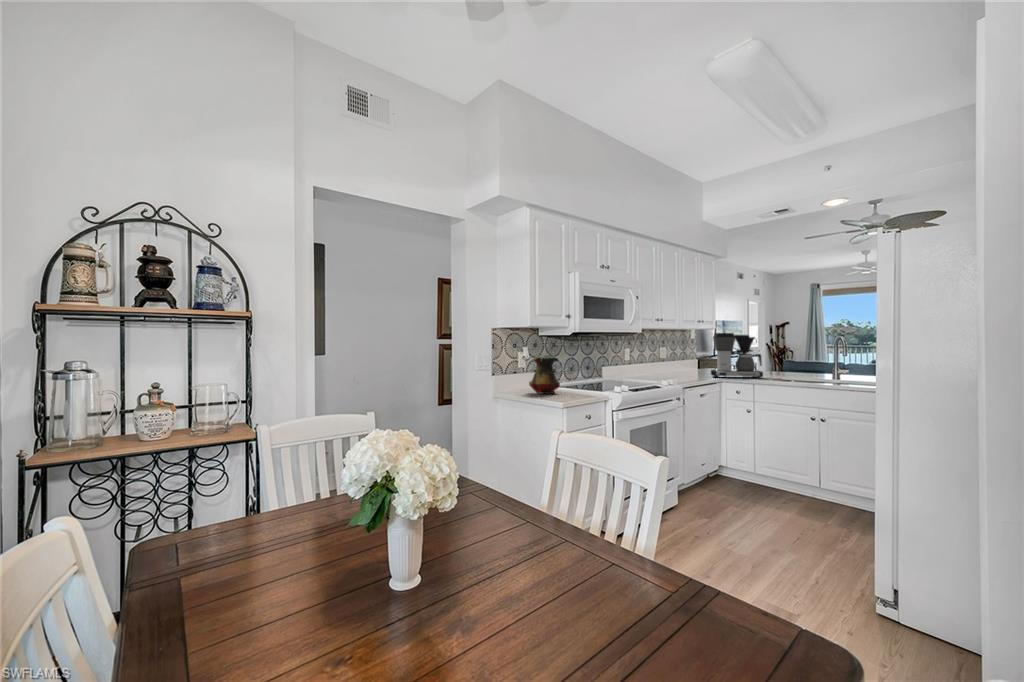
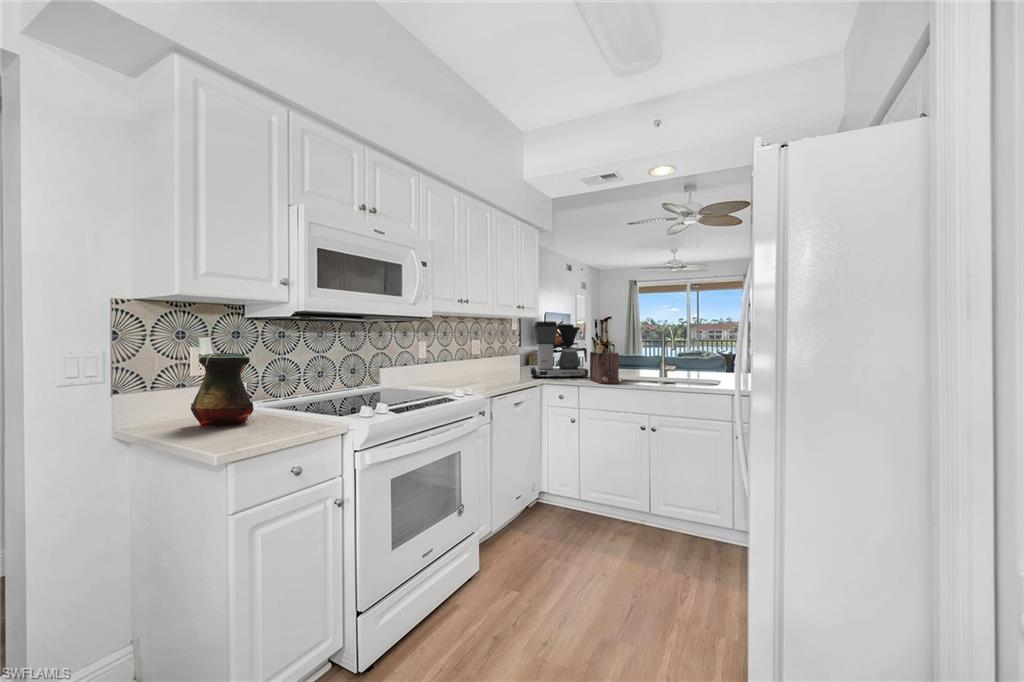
toaster: none [764,352,790,383] -> present [590,345,619,384]

